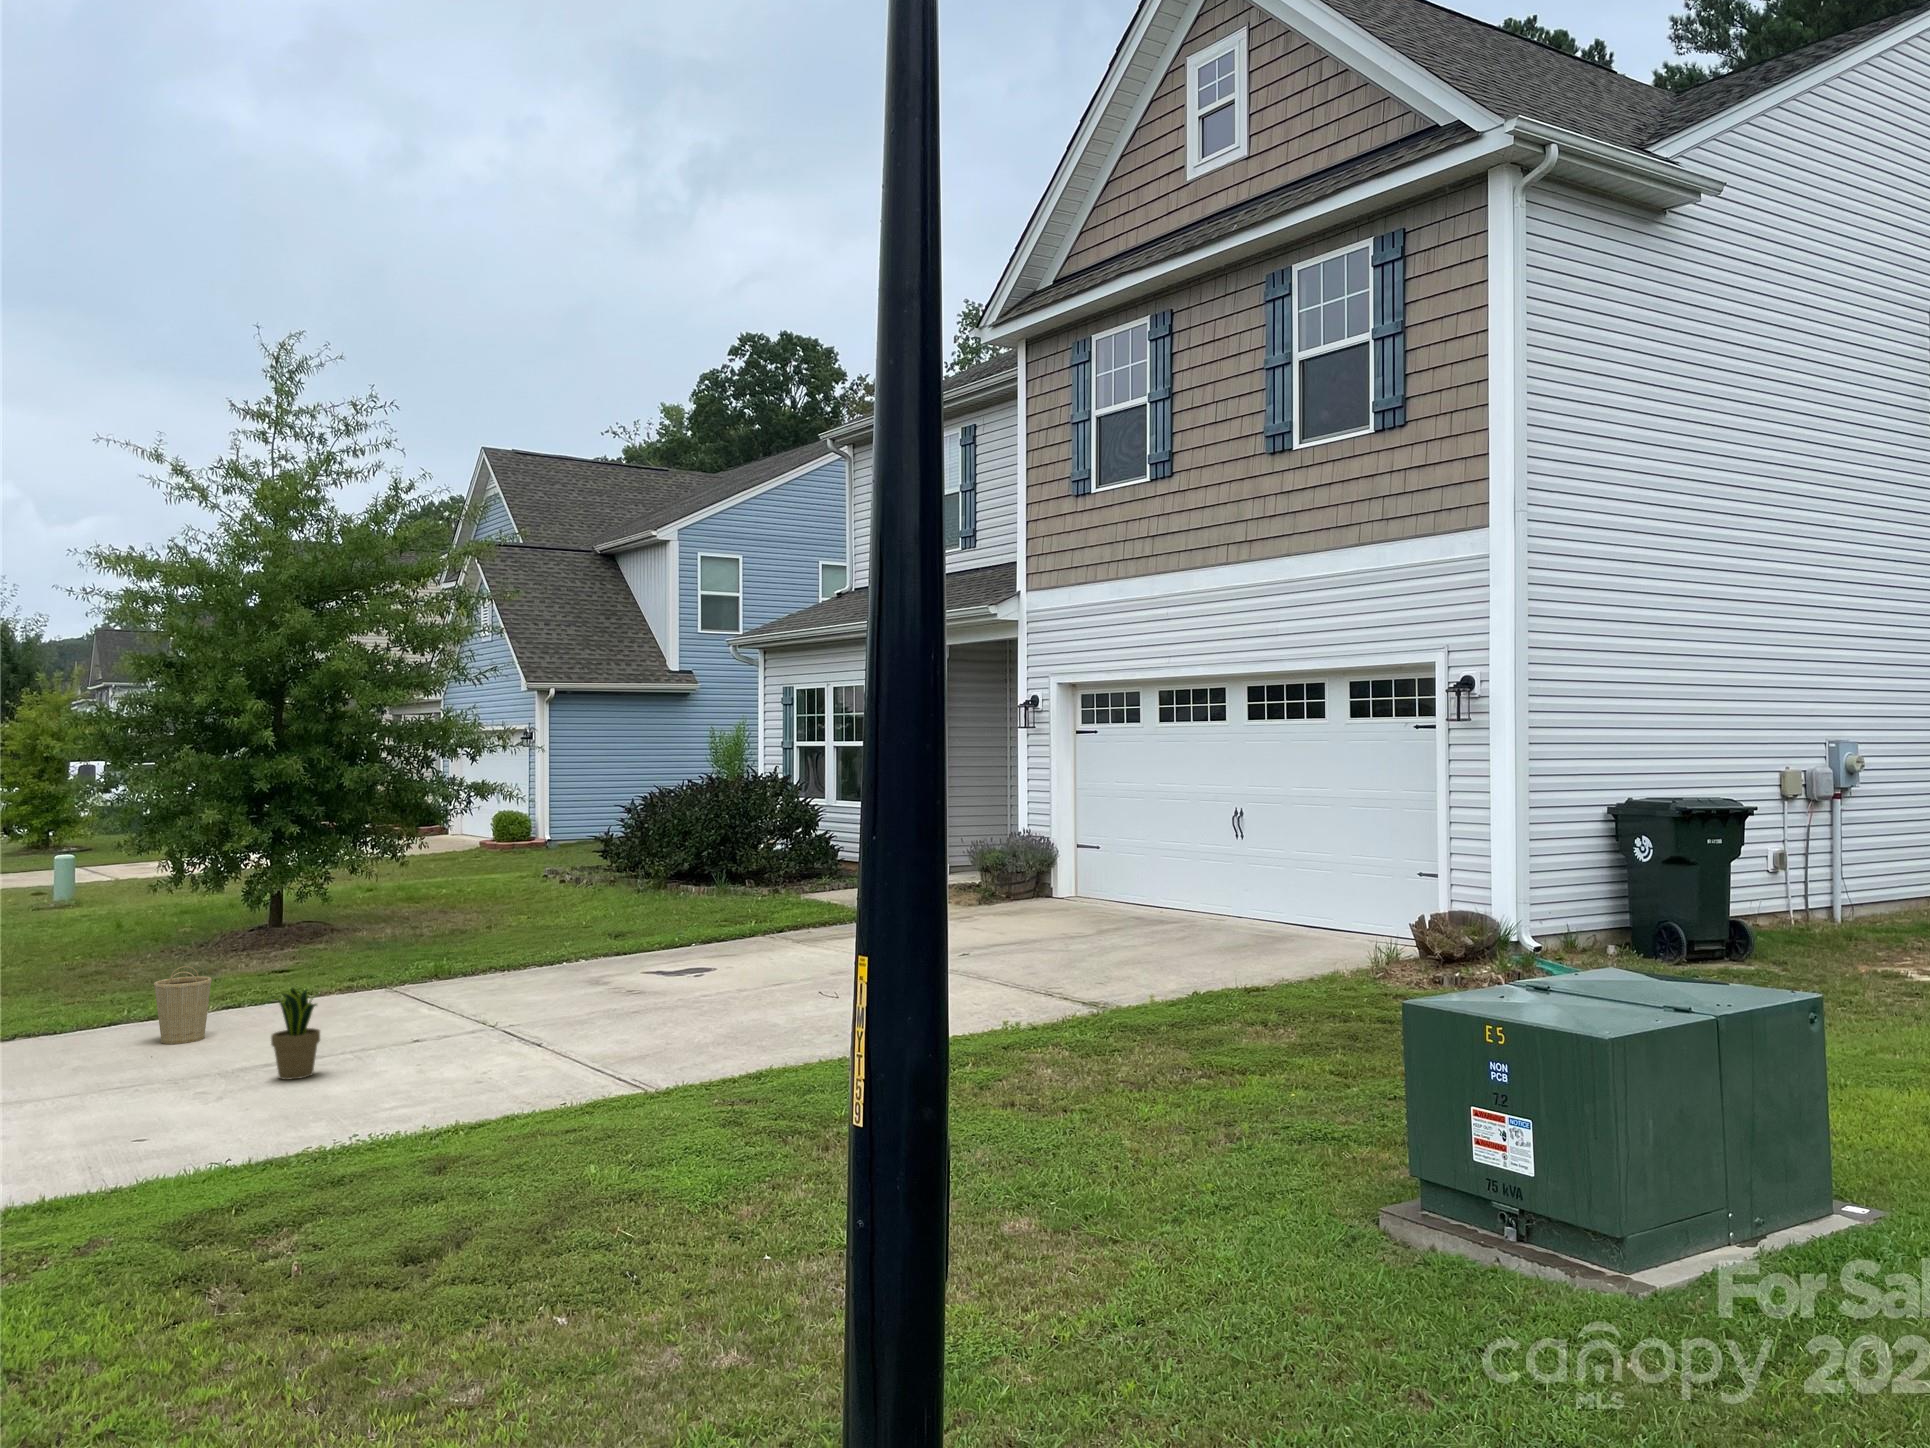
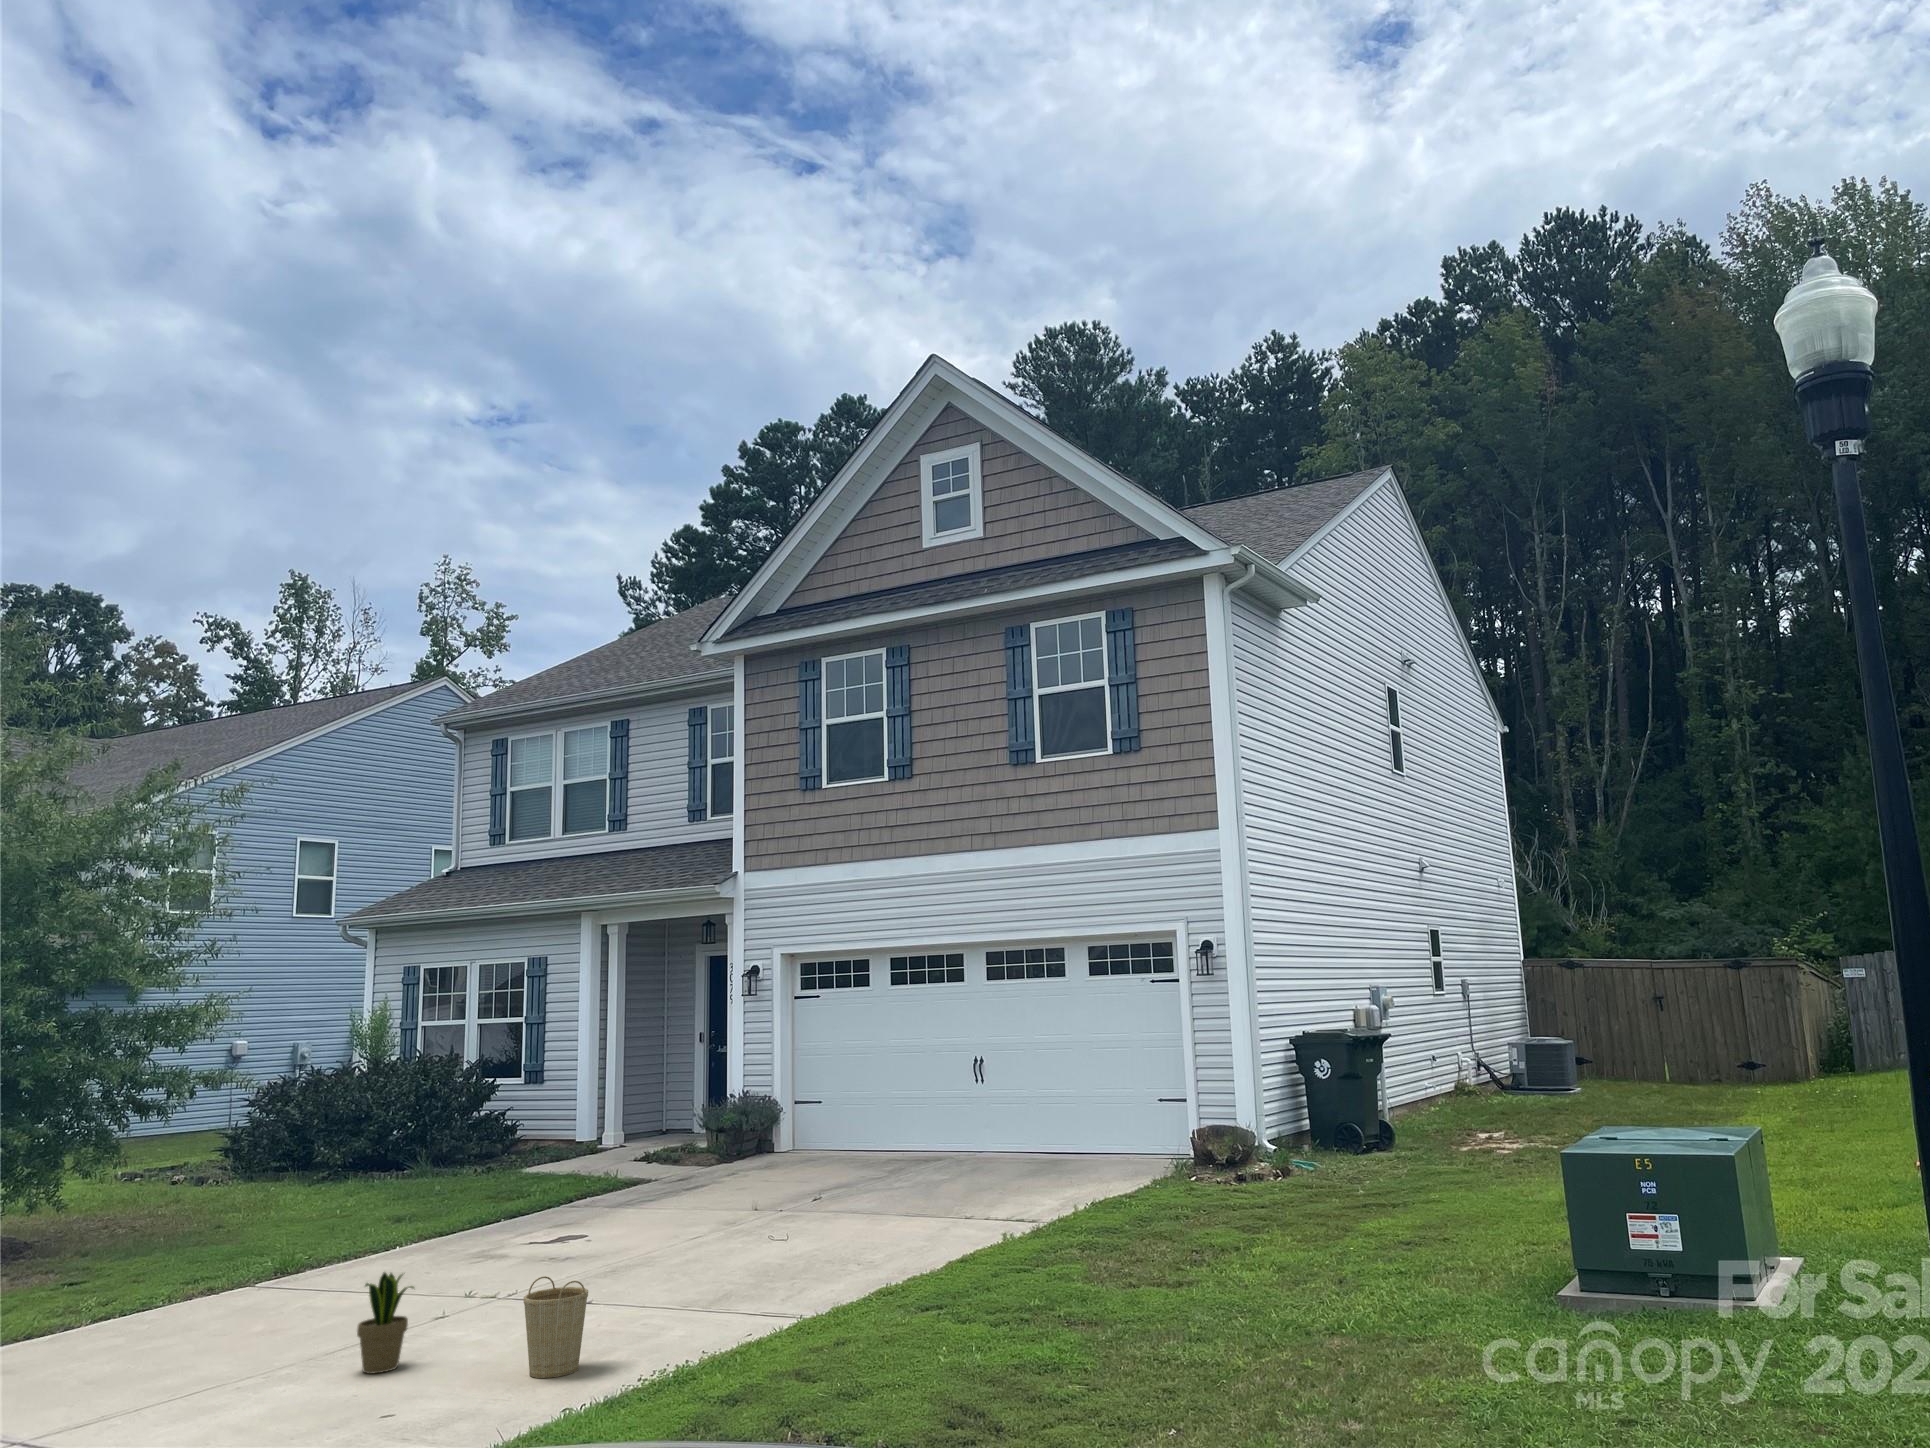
basket: present [154,966,212,1044] -> present [524,1276,588,1378]

